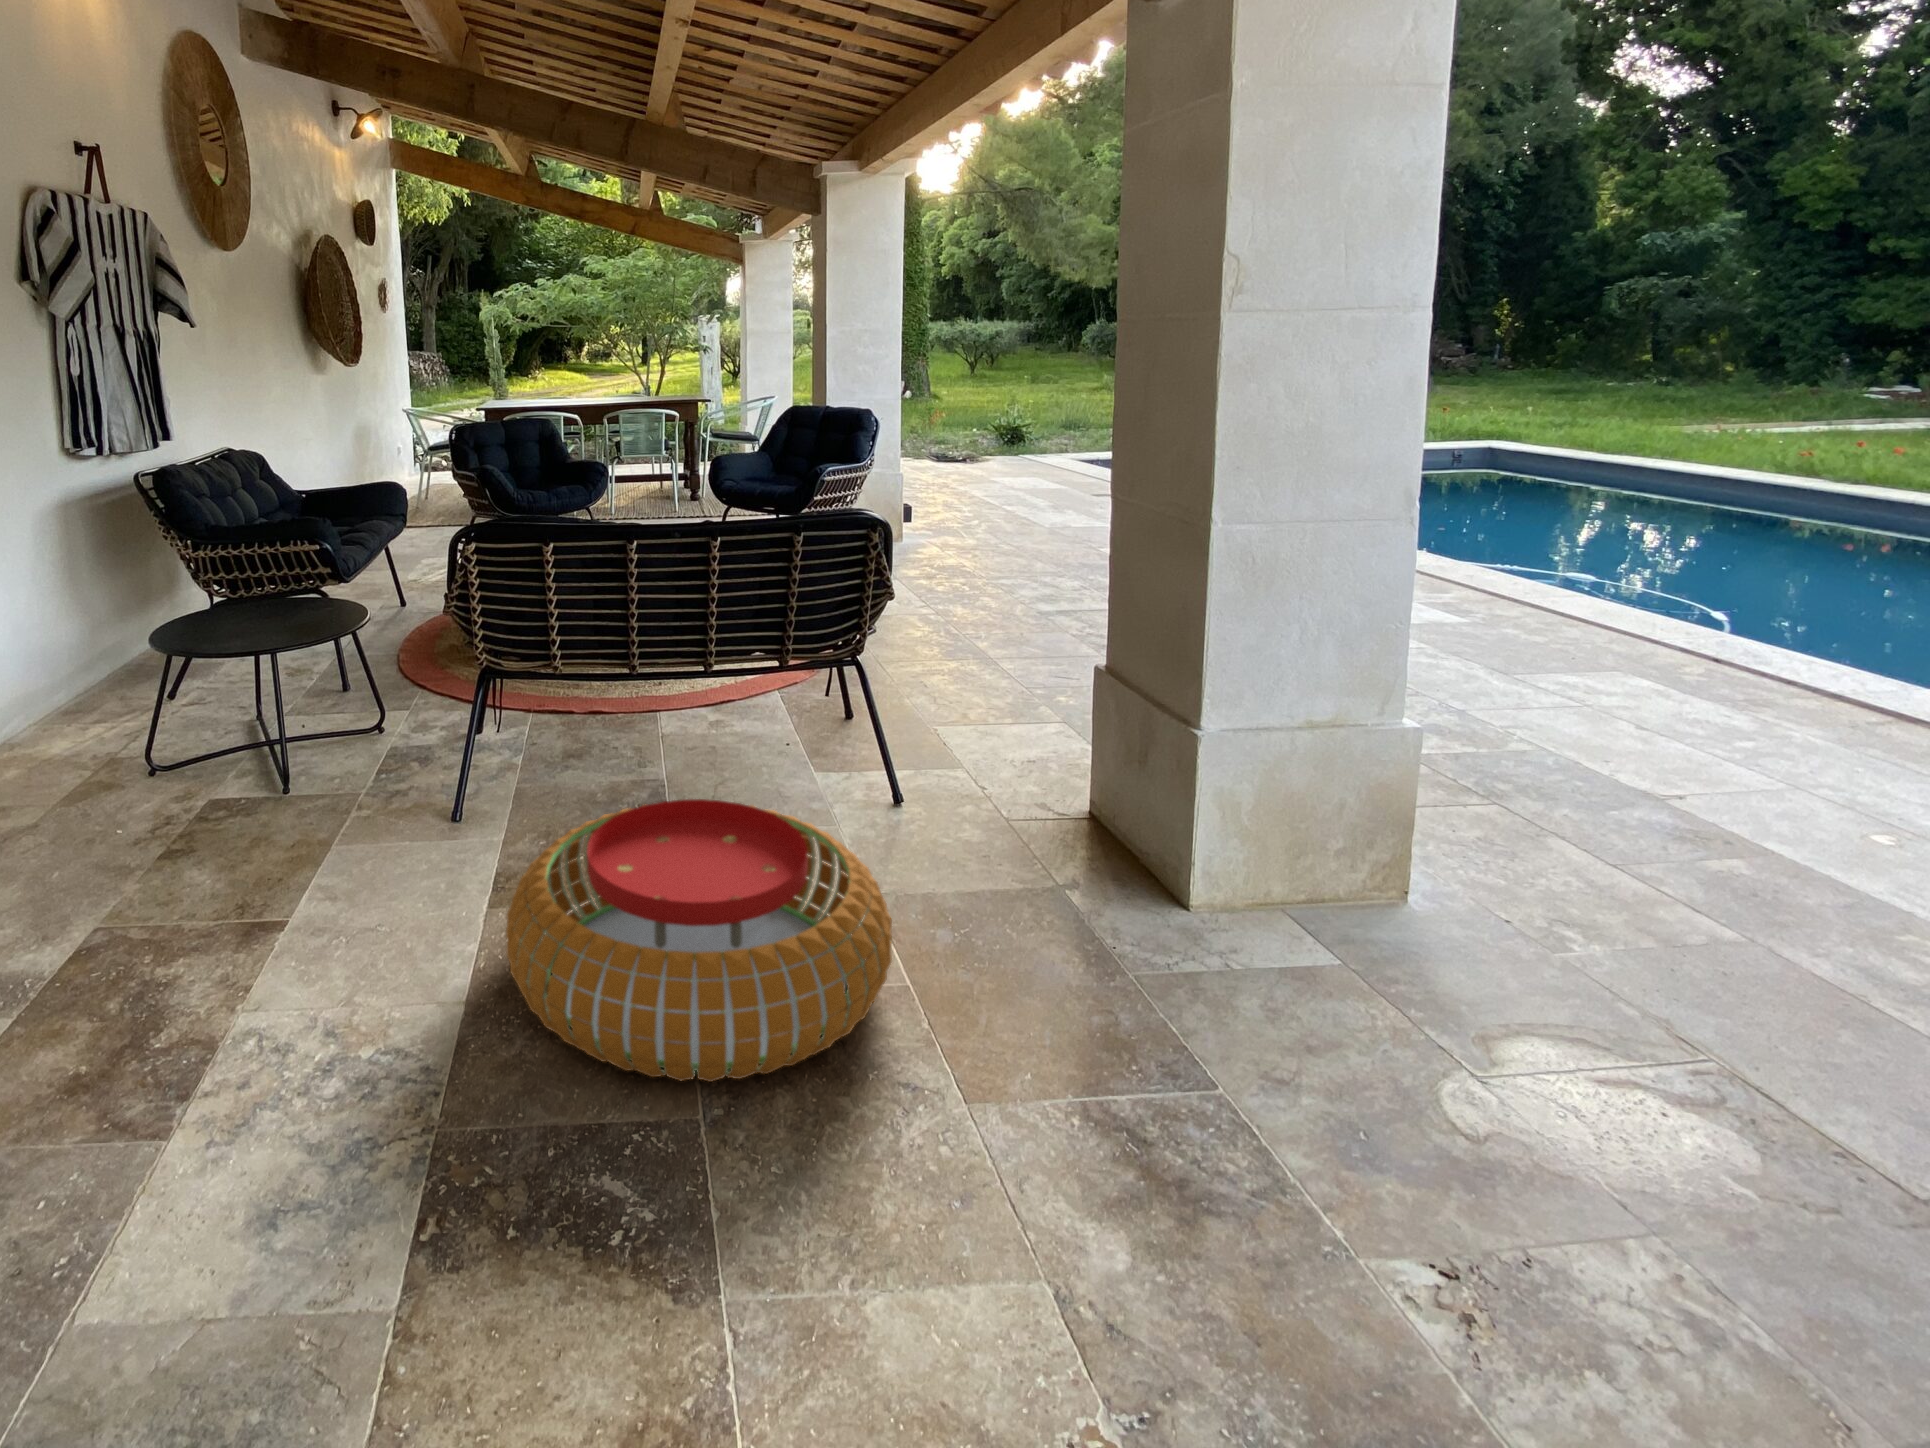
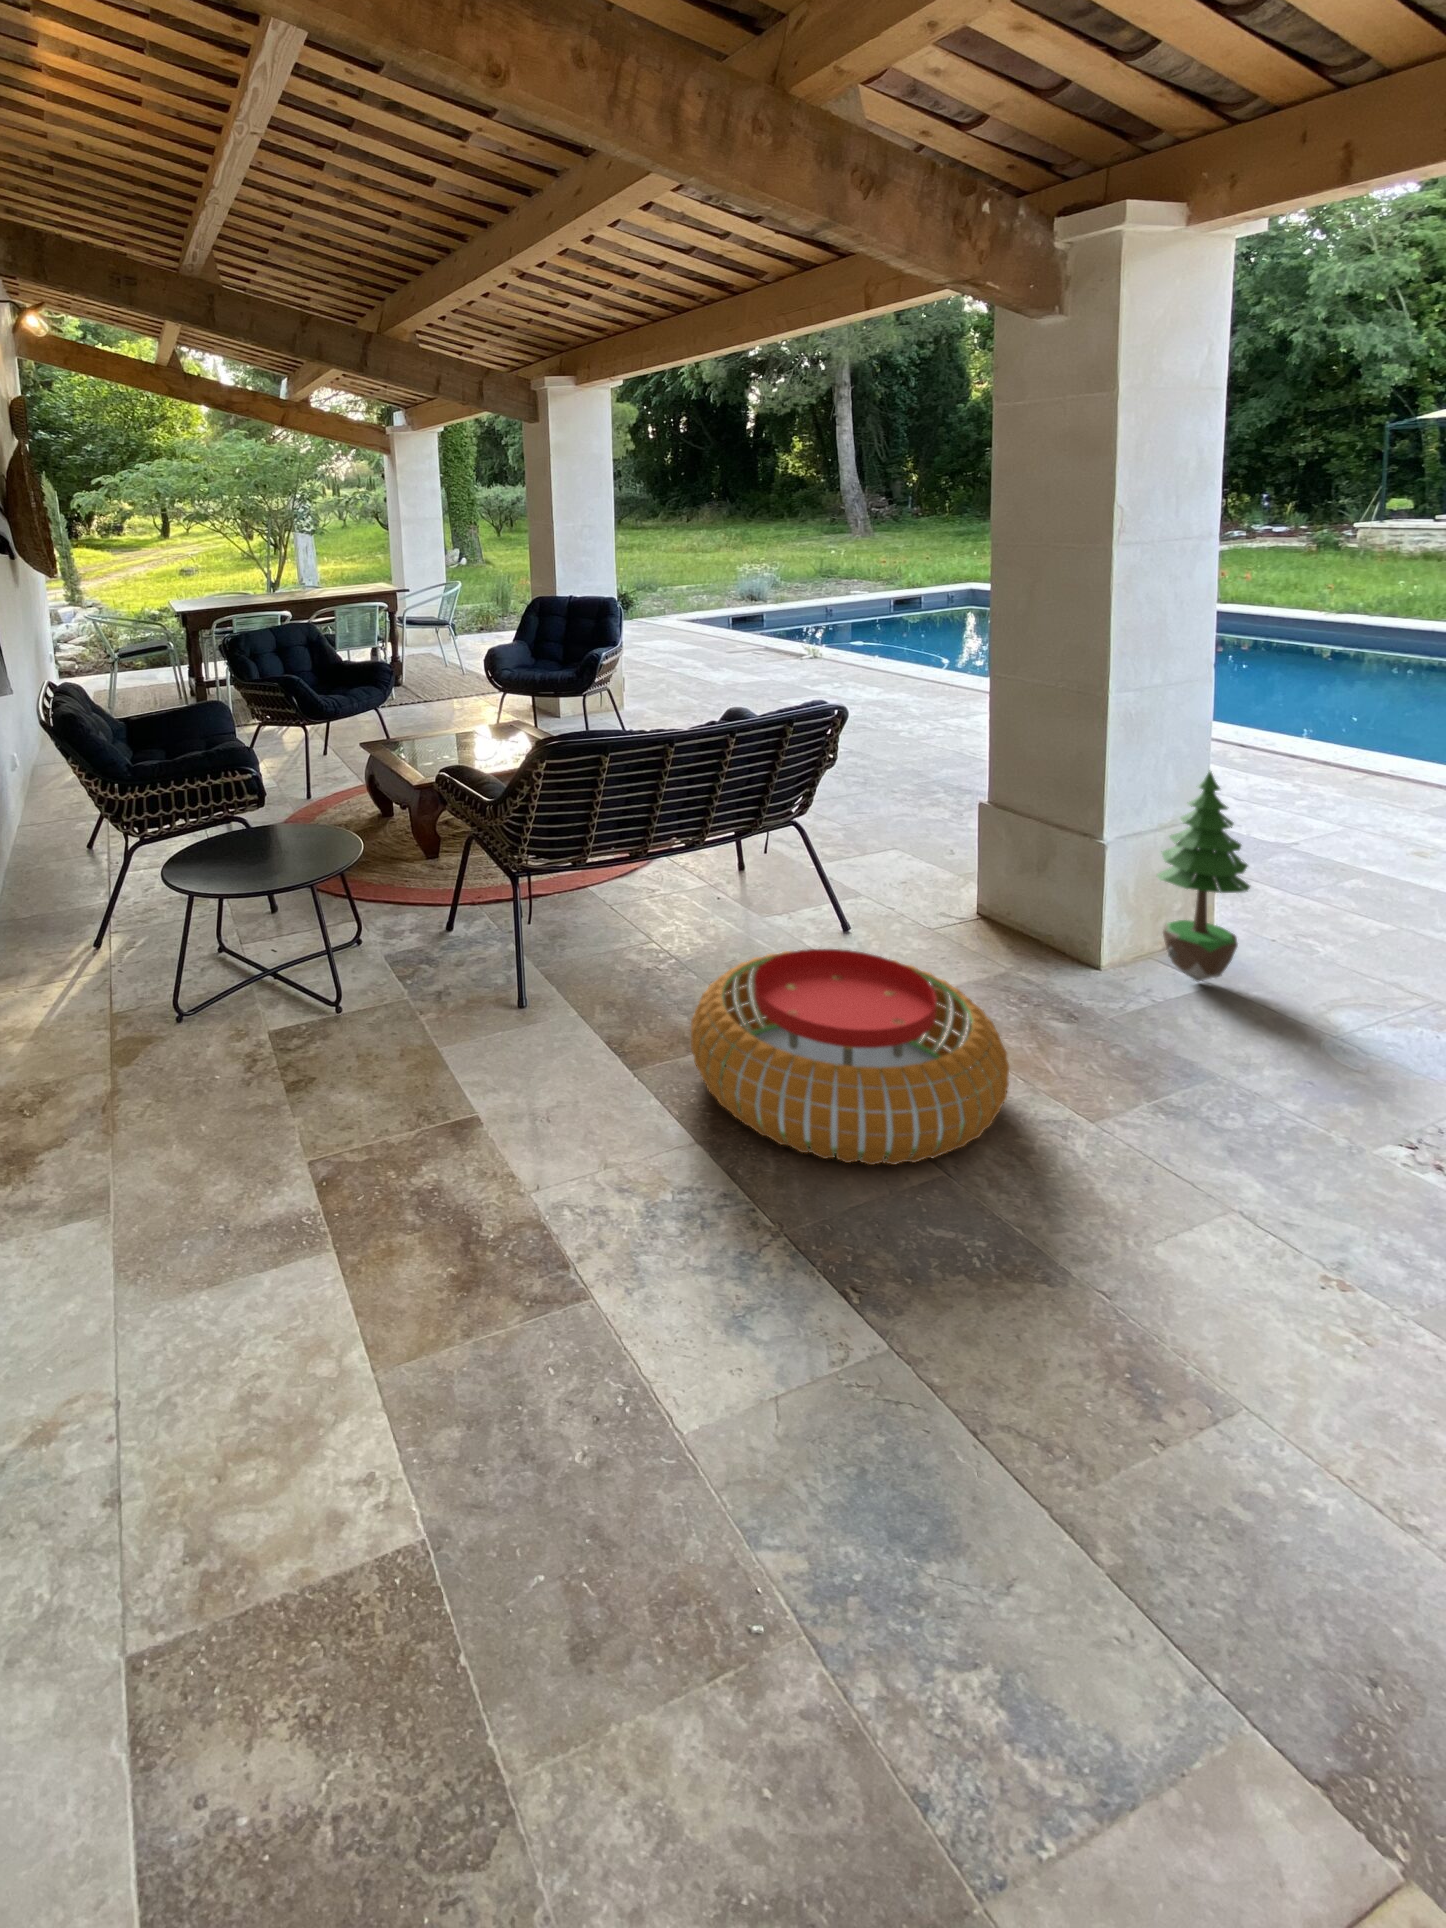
potted tree: none [1262,636,1399,944] -> present [1157,771,1250,981]

